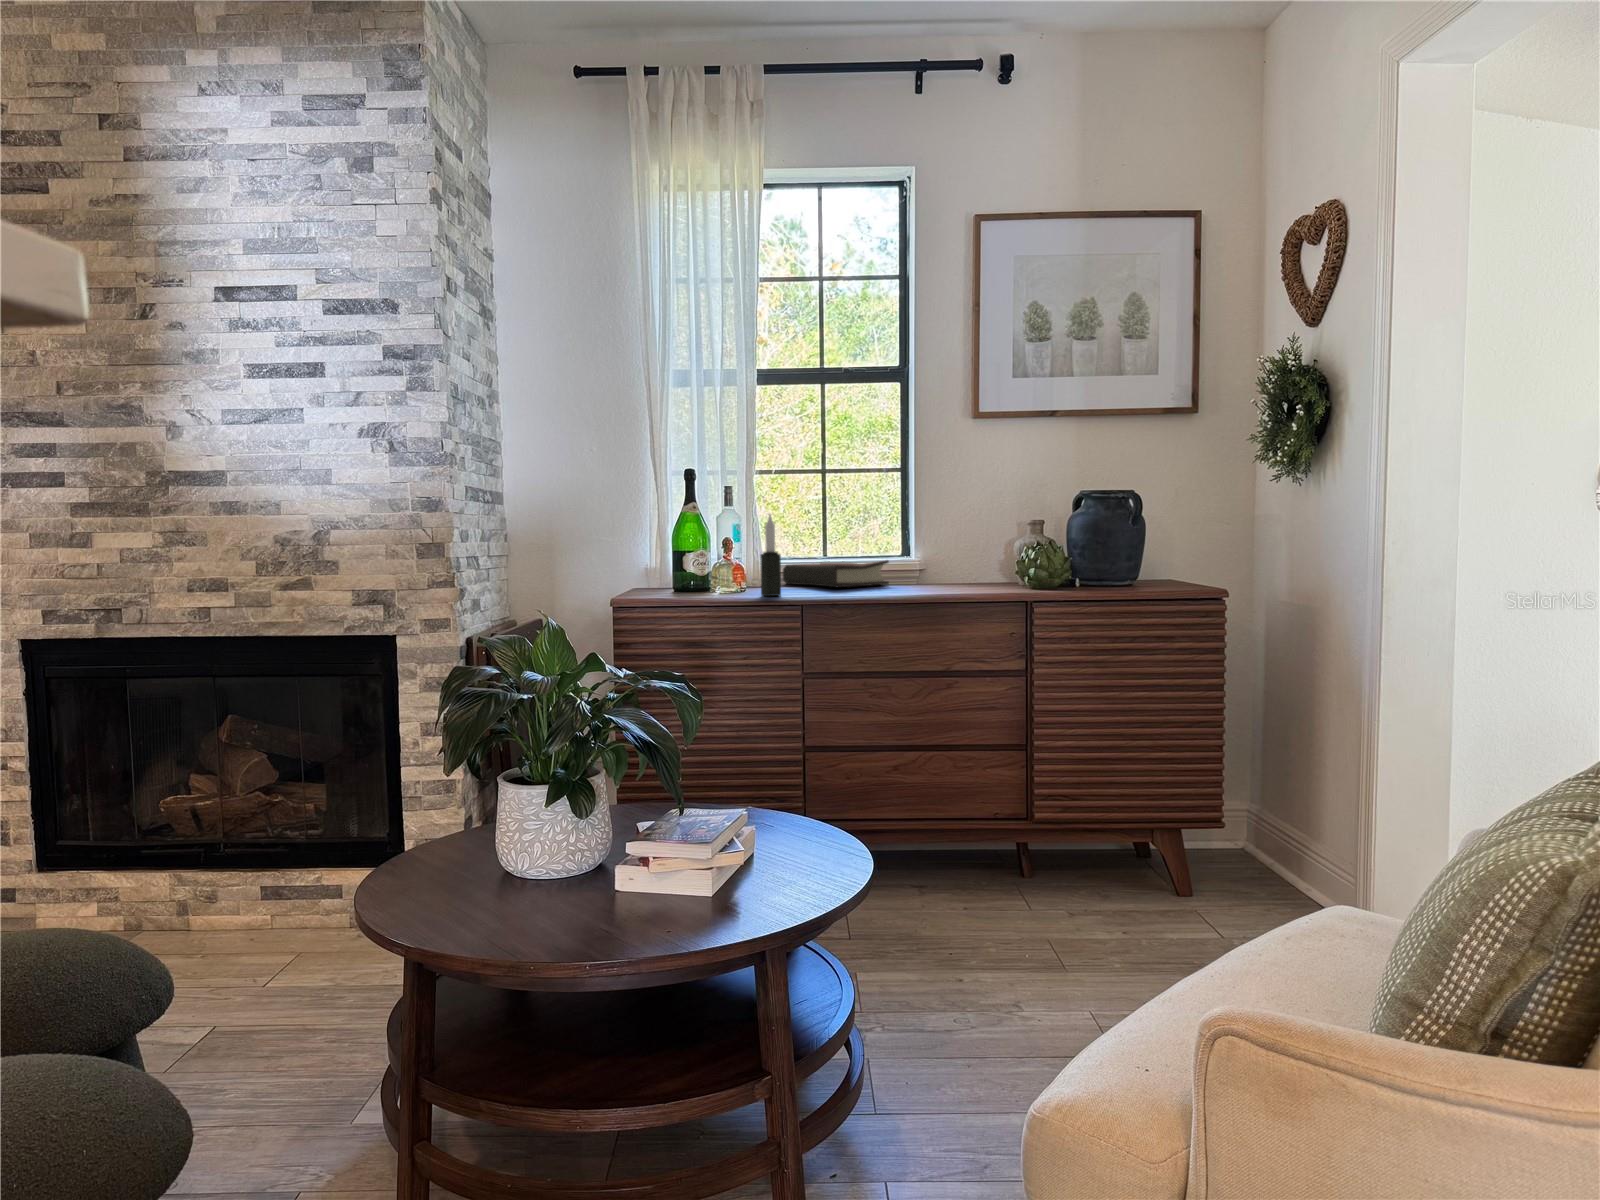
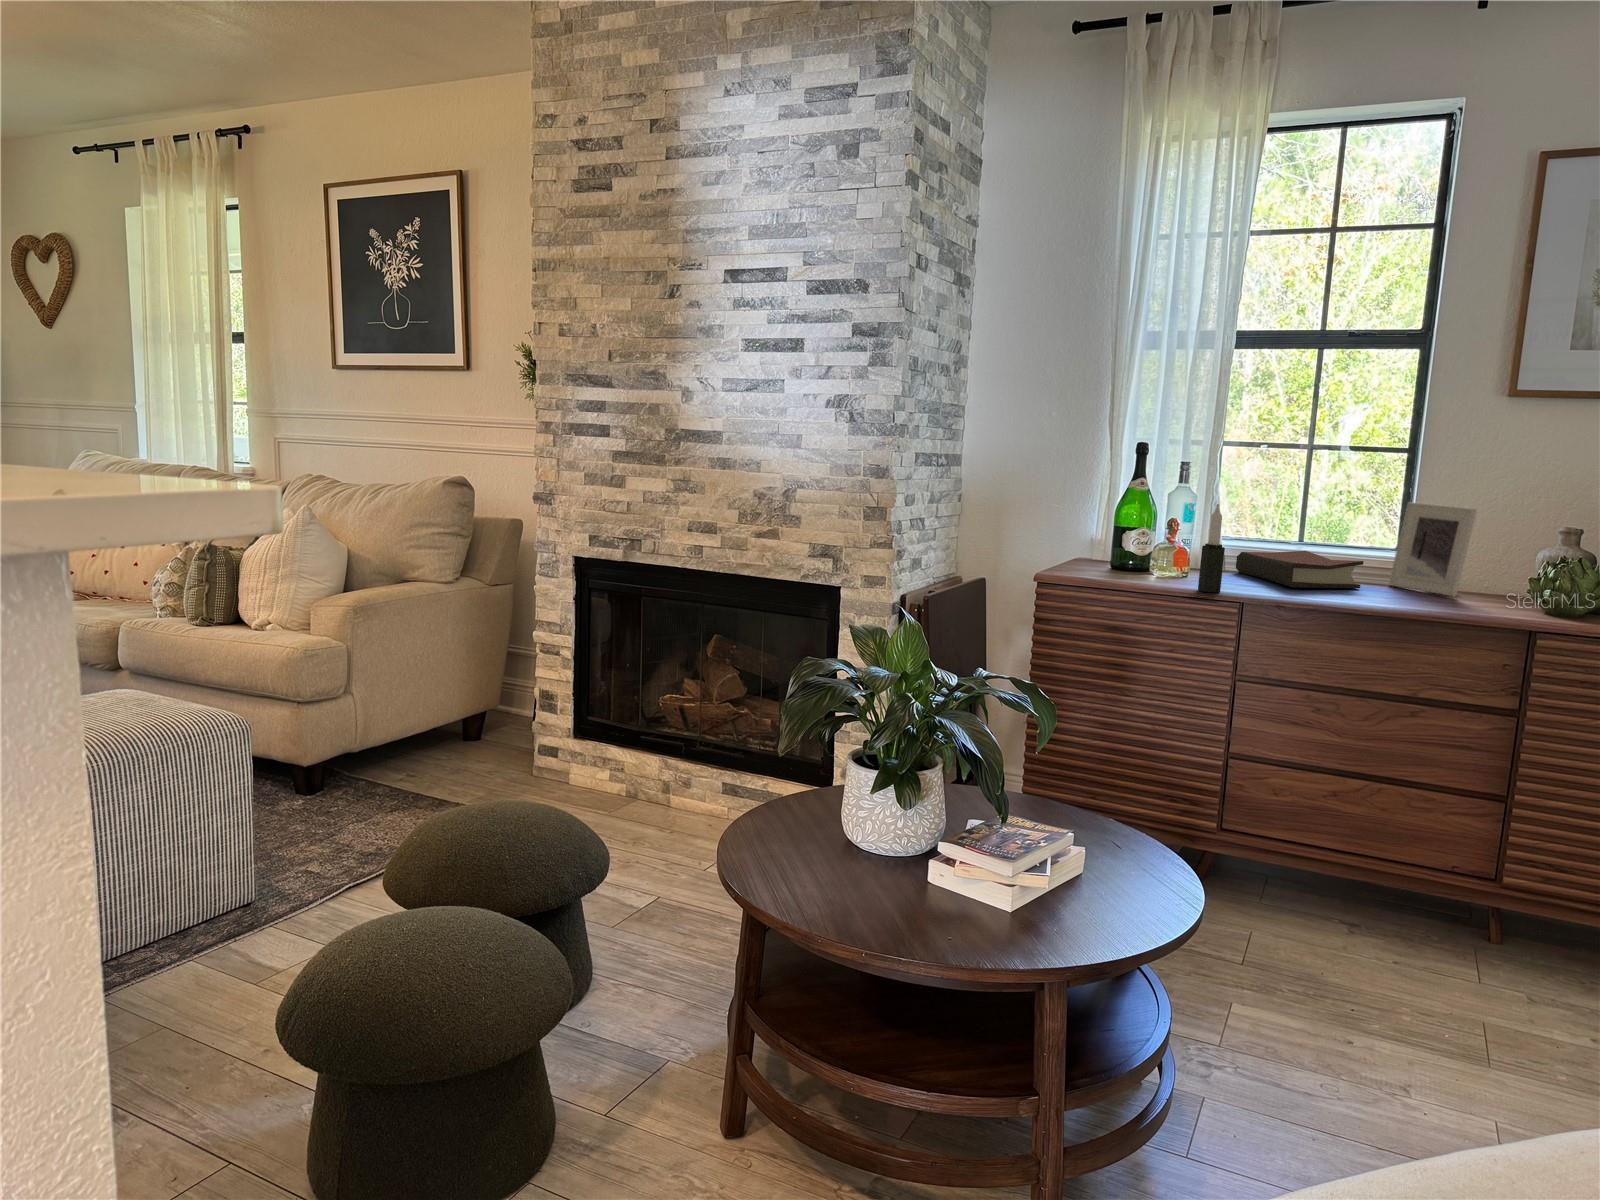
picture frame: none [907,507,967,583] -> present [1389,502,1477,596]

